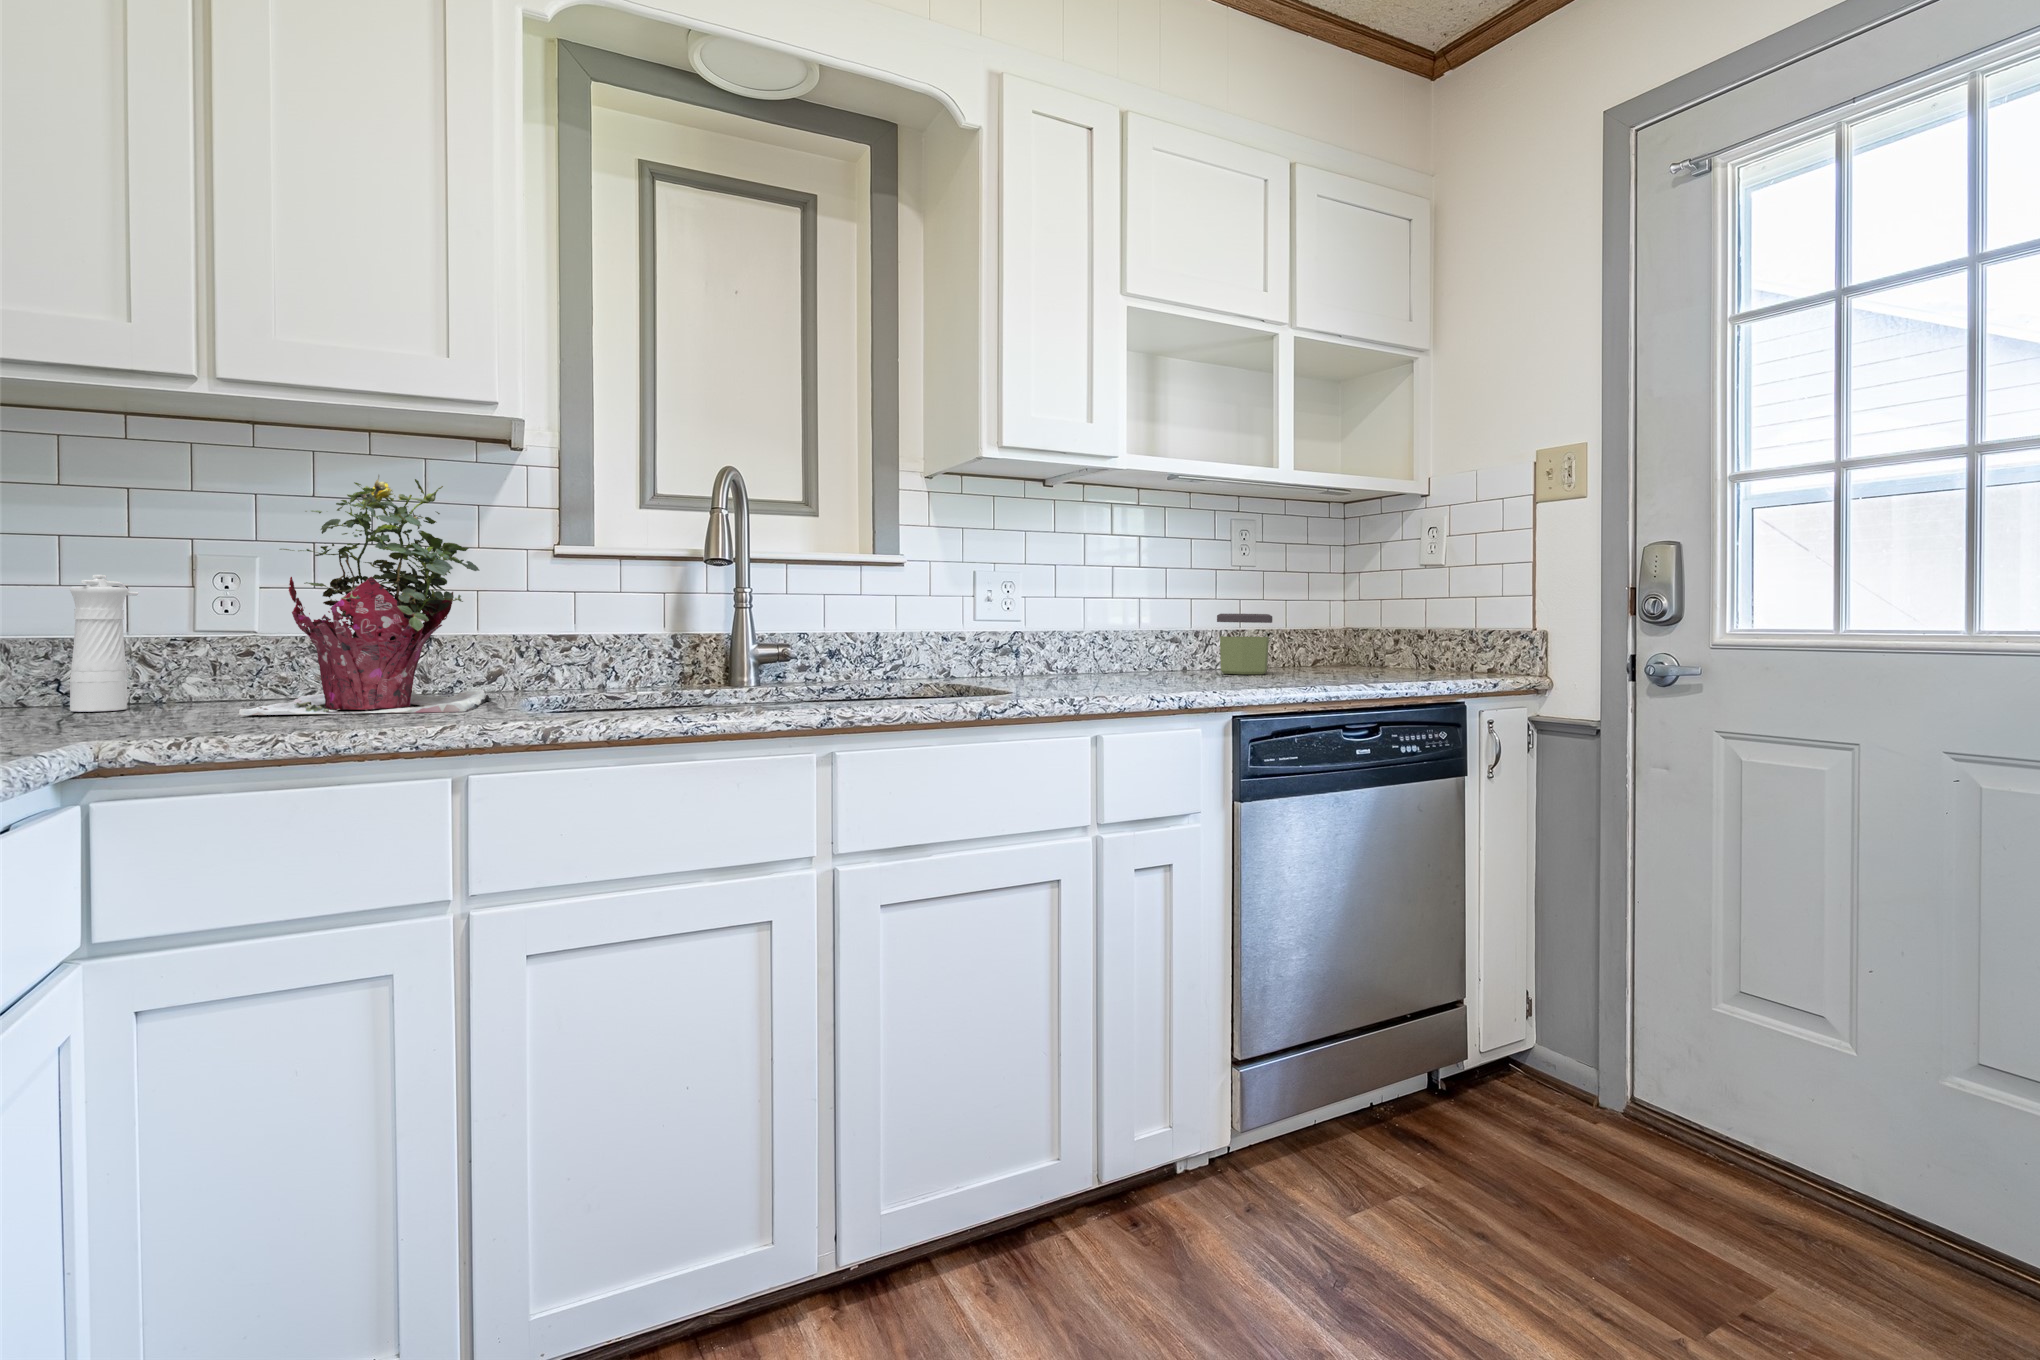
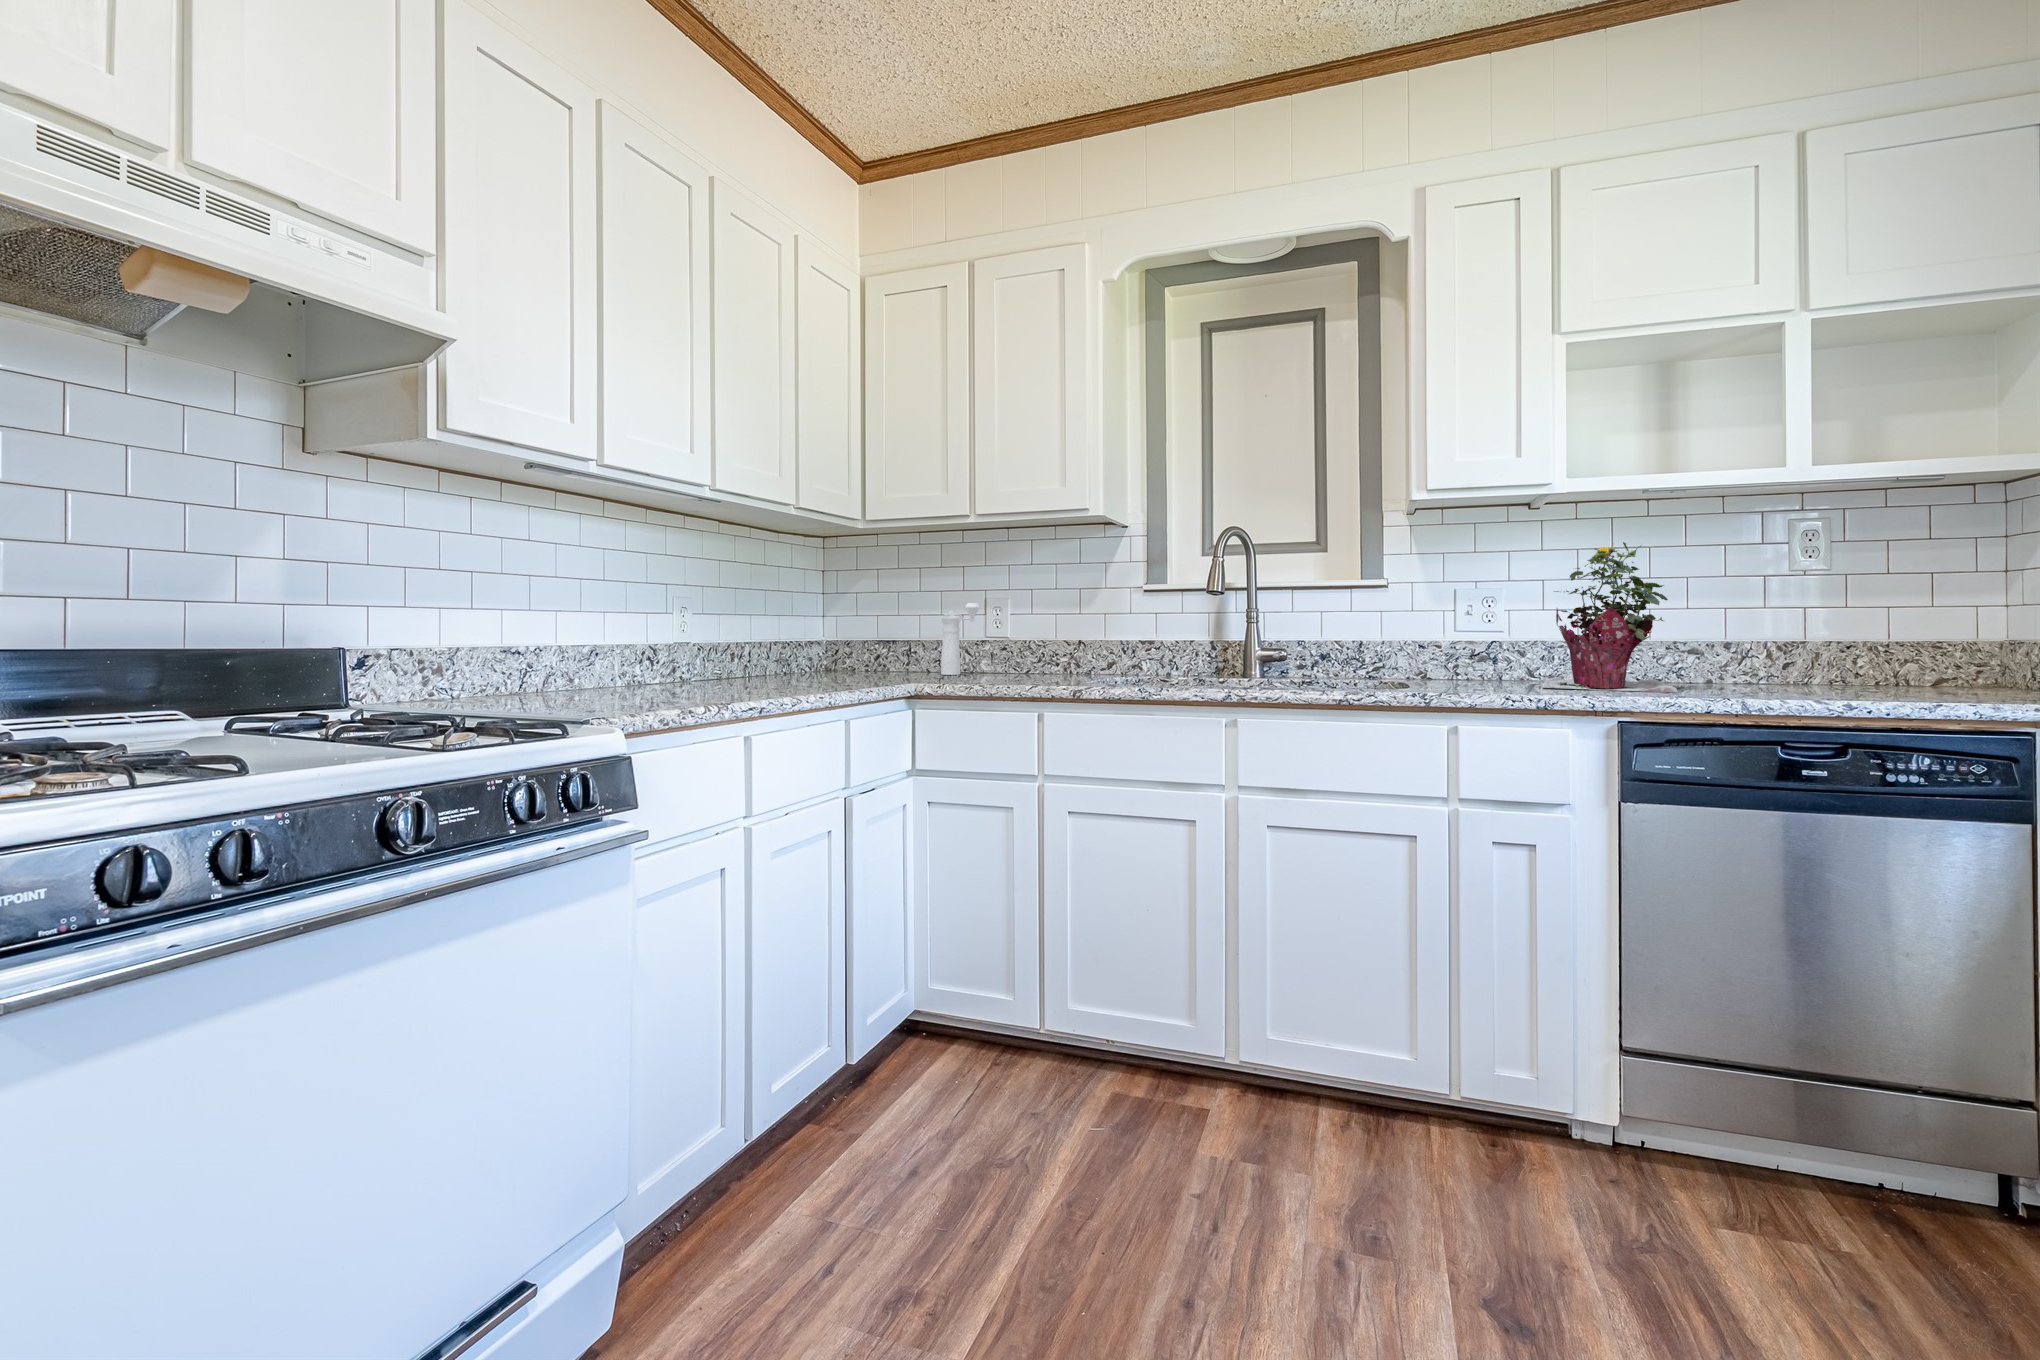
potted plant: present [239,475,495,715] -> present [1542,542,1678,693]
jar: present [1217,614,1272,674] -> none [1755,624,1839,691]

